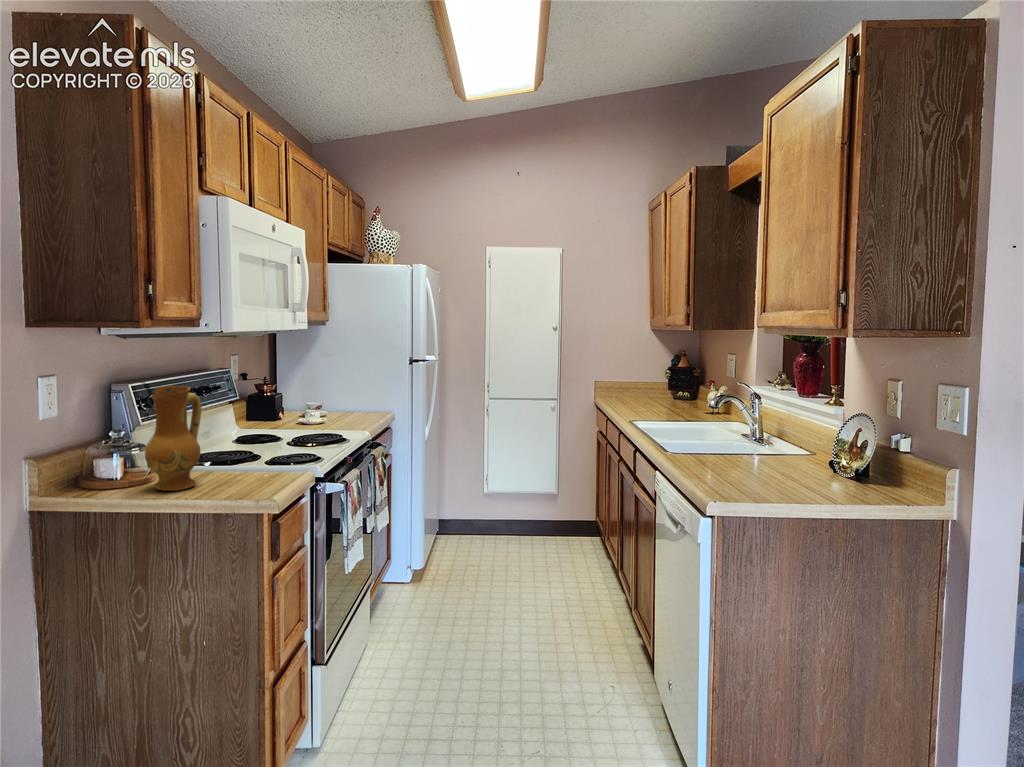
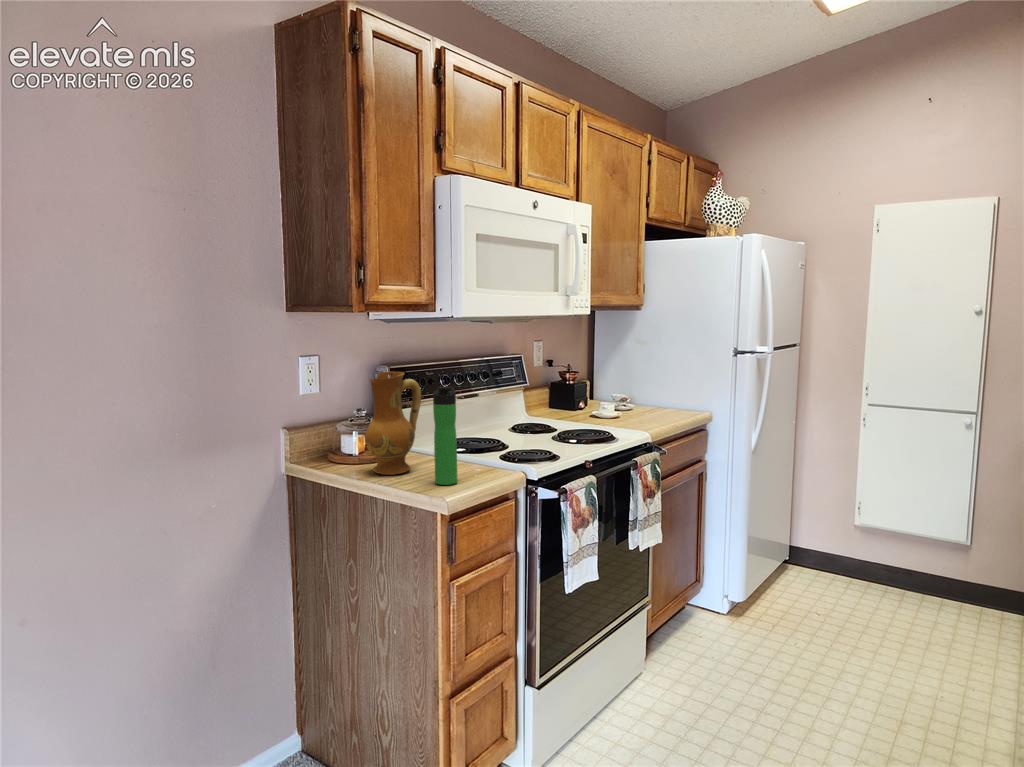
bottle: none [237,398,264,491] -> present [433,387,458,485]

